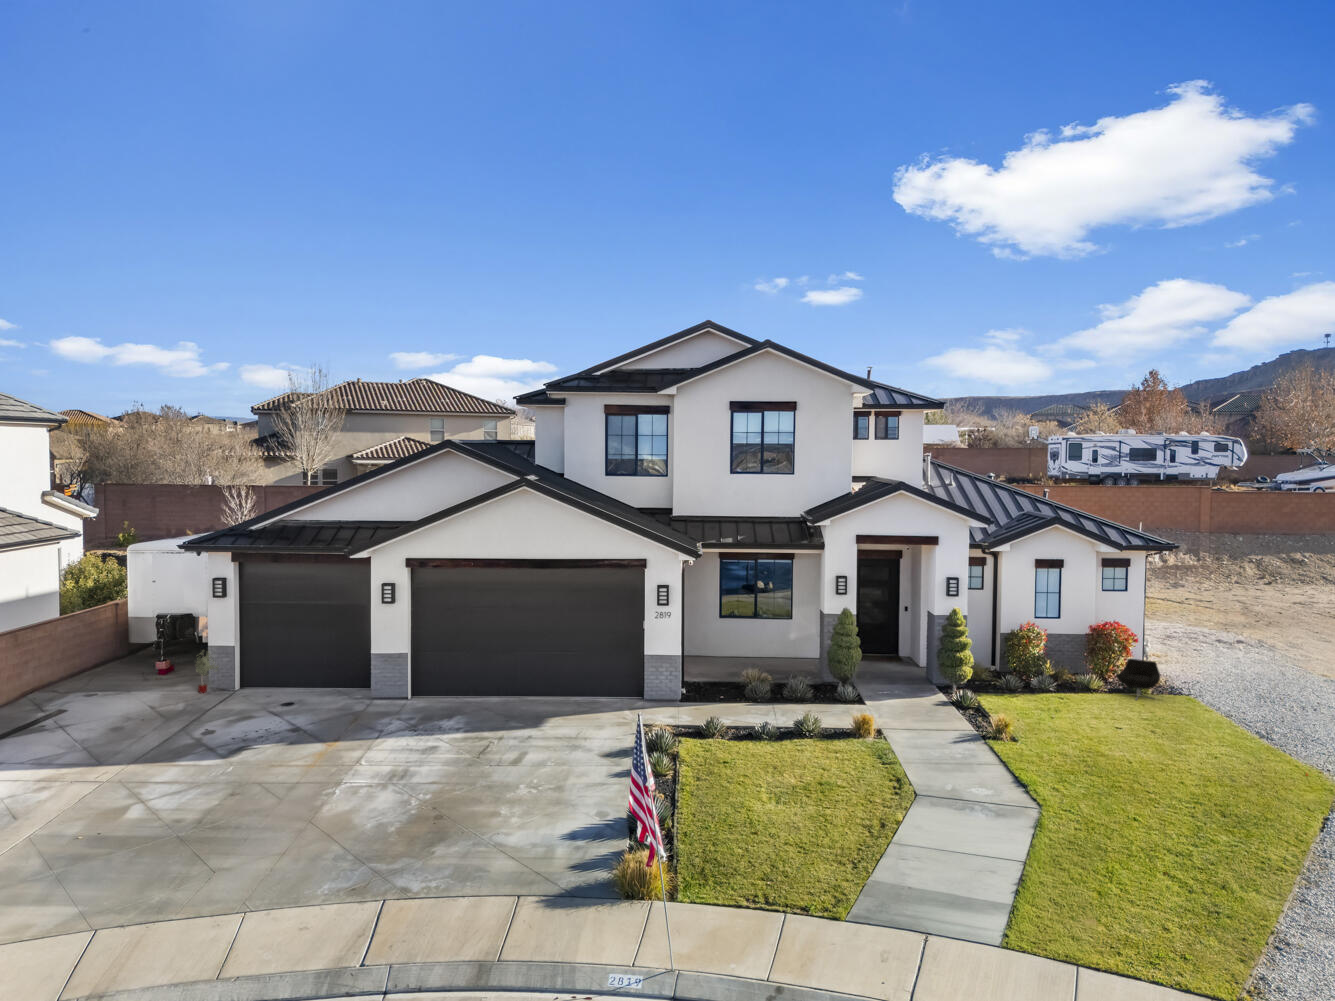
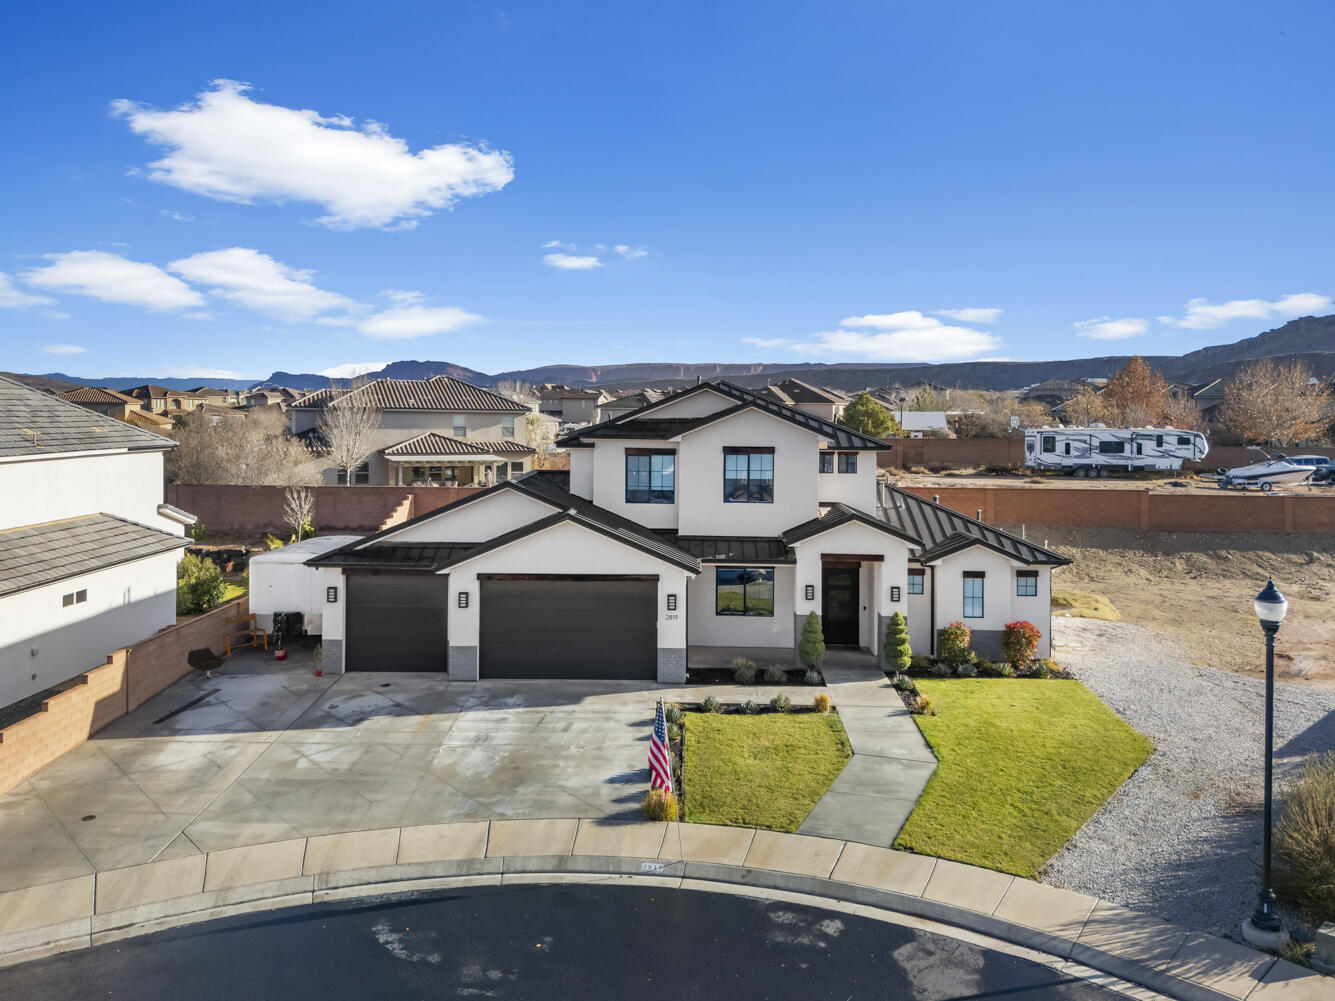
bench: none [86,614,149,670] -> present [223,613,267,657]
lounge chair: present [1116,659,1160,700] -> present [187,647,226,678]

